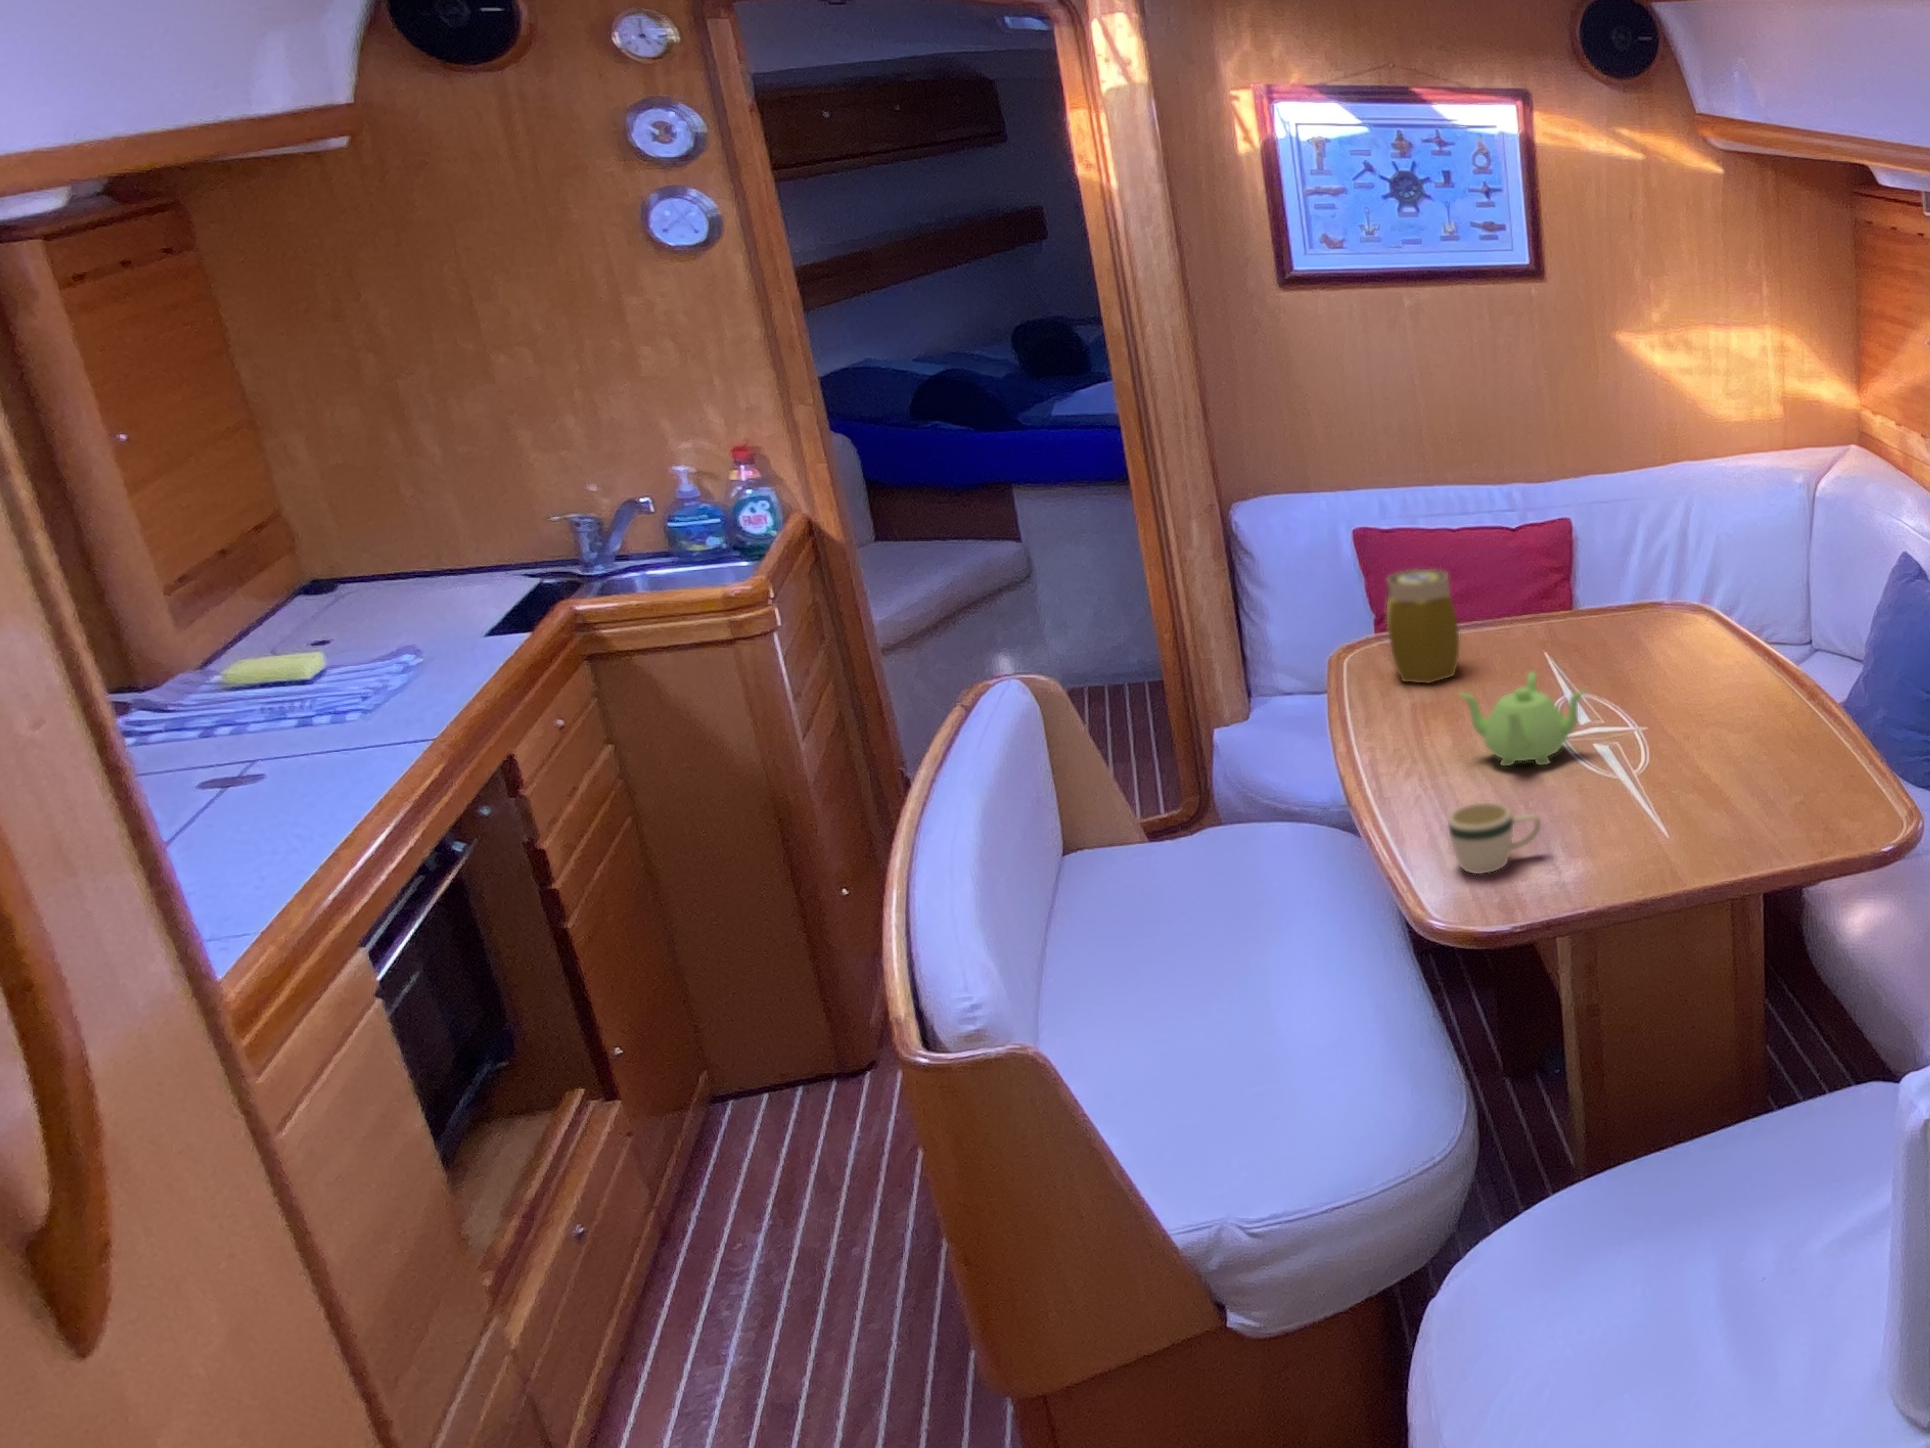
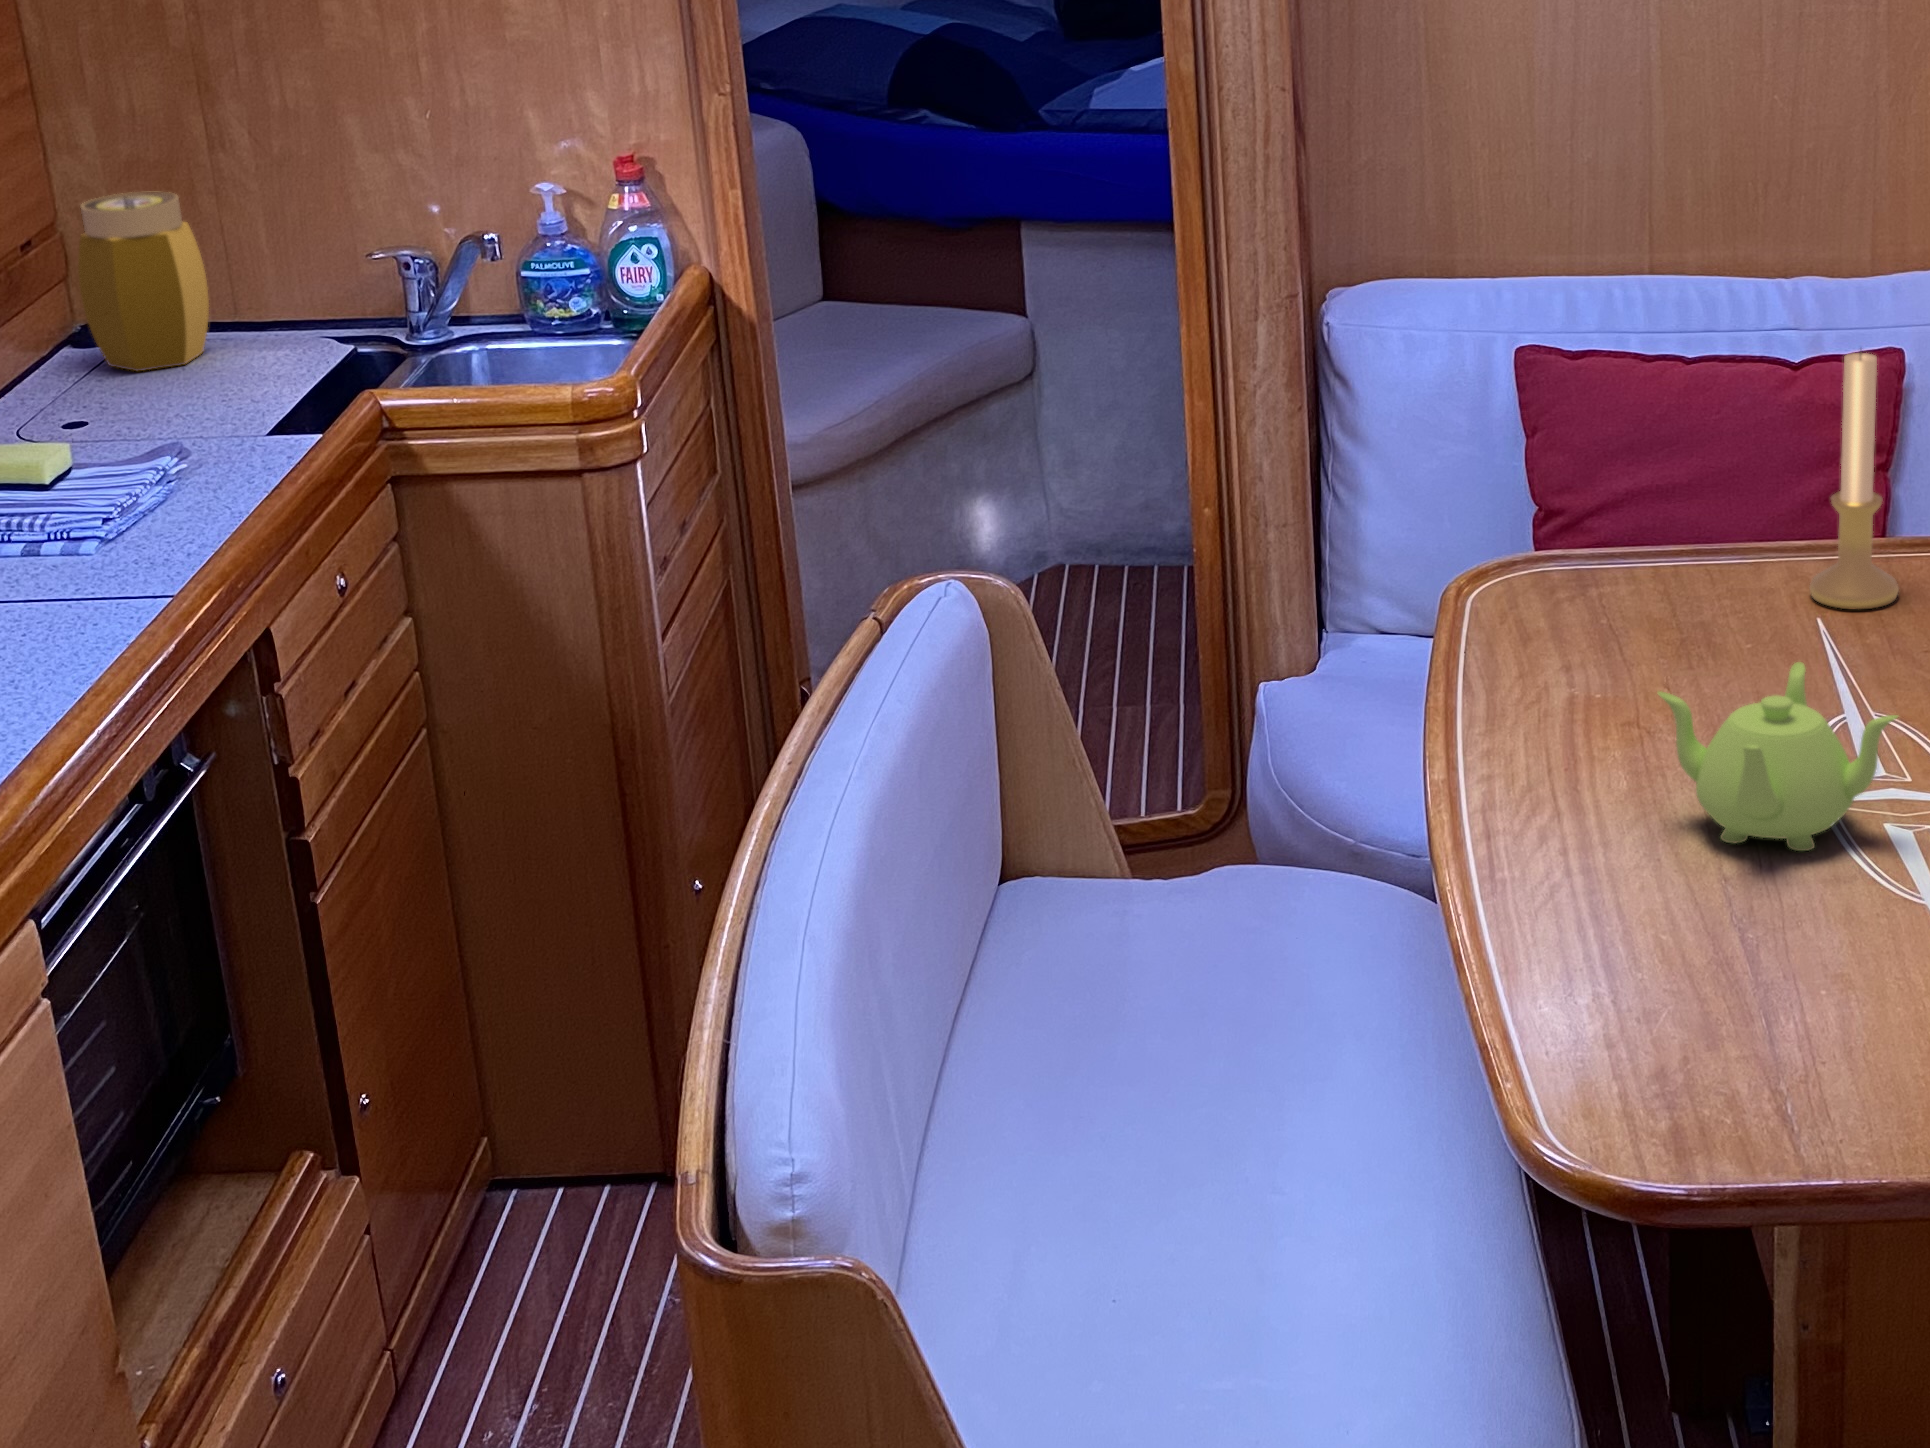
candle holder: none [1531,512,1579,649] -> present [1810,352,1898,610]
jar: present [1387,569,1459,683] -> present [78,191,209,371]
mug: present [1448,803,1541,874] -> none [1607,924,1780,1064]

